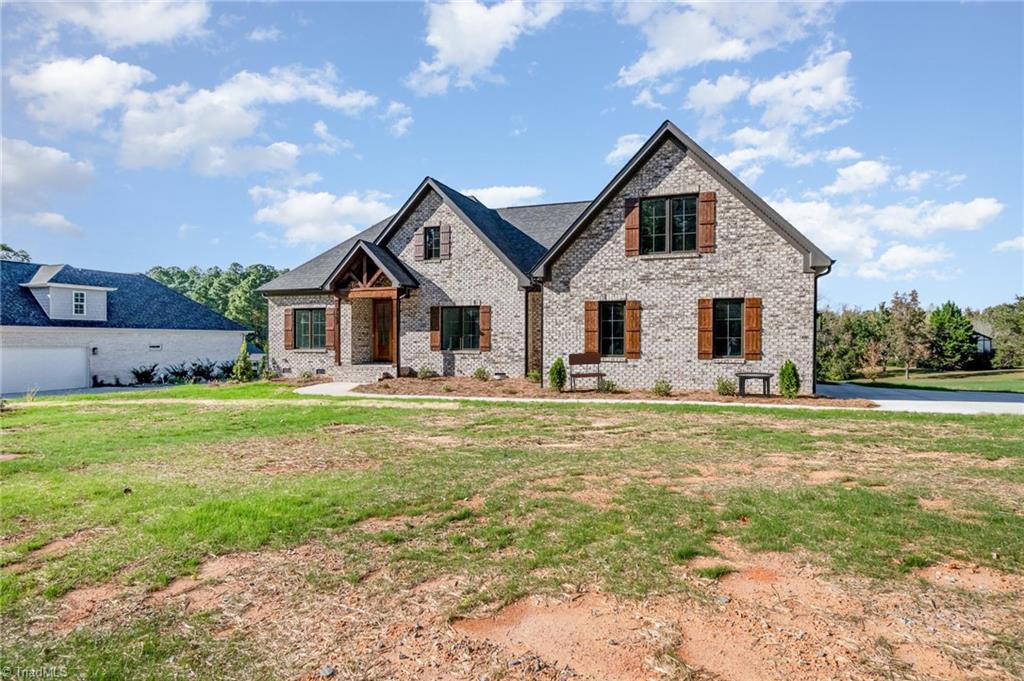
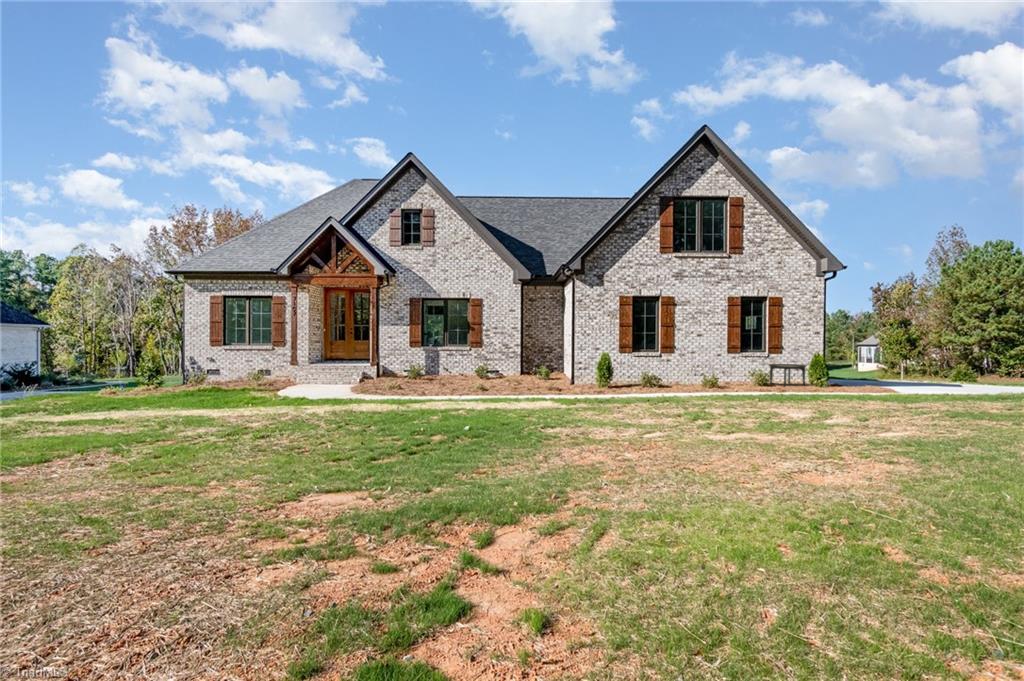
bench: present [569,353,607,392] -> none [611,348,648,387]

